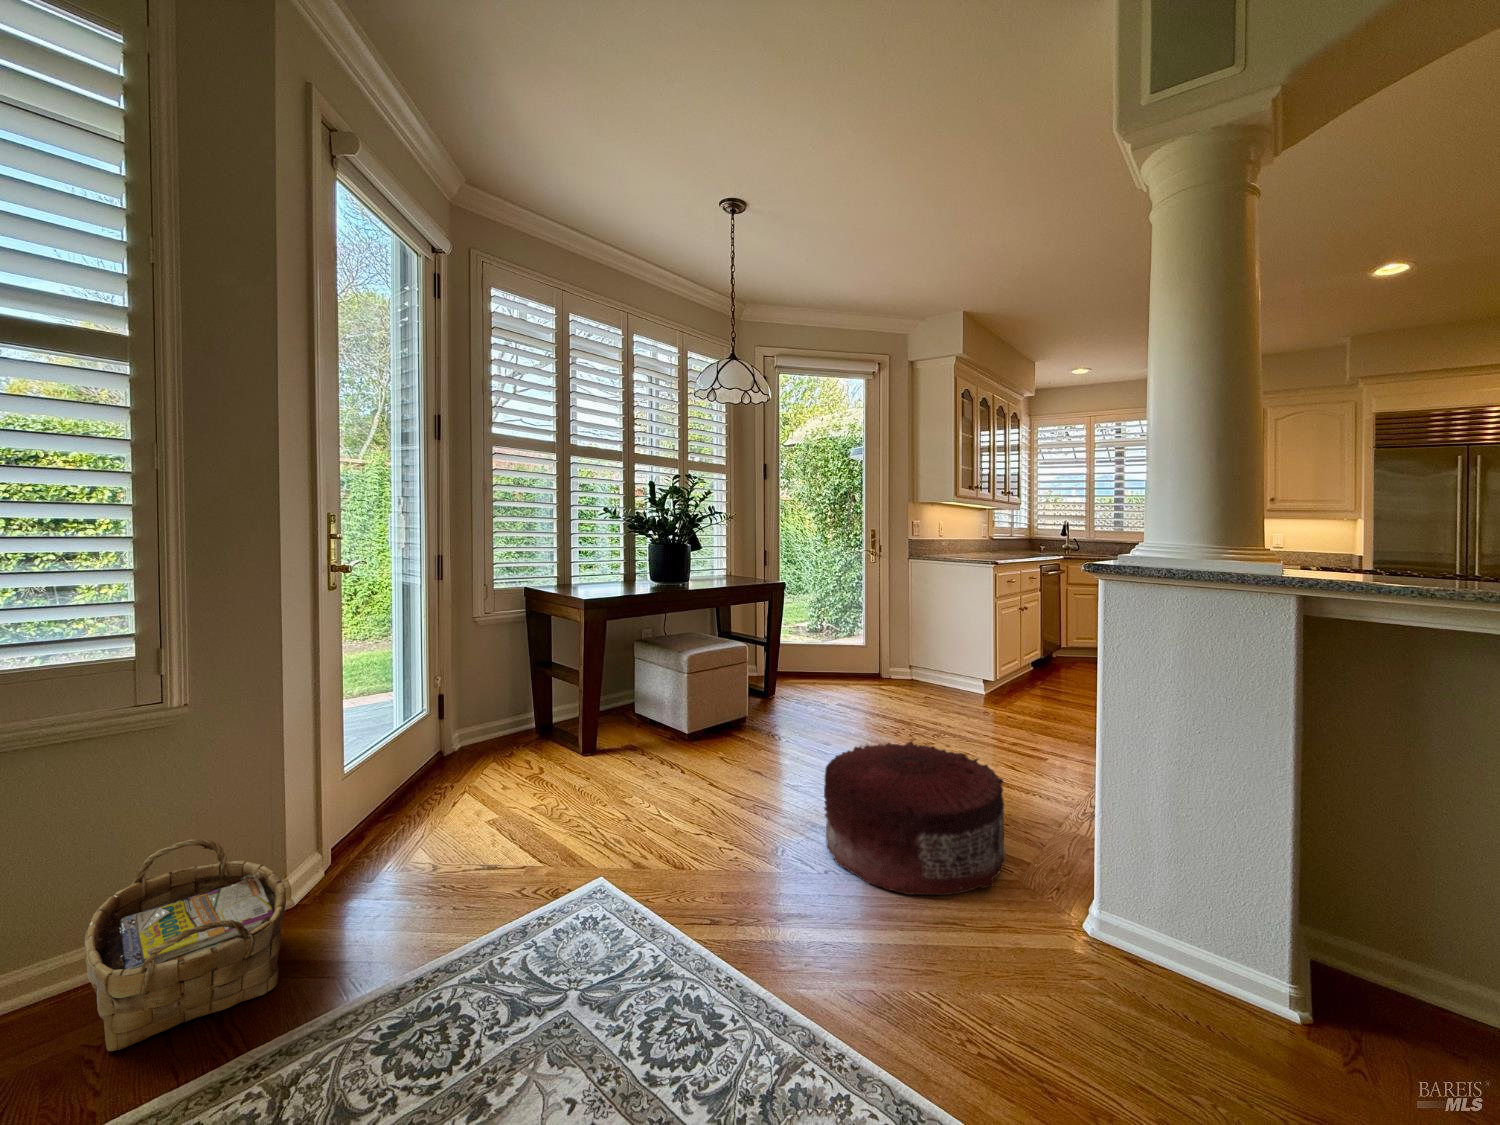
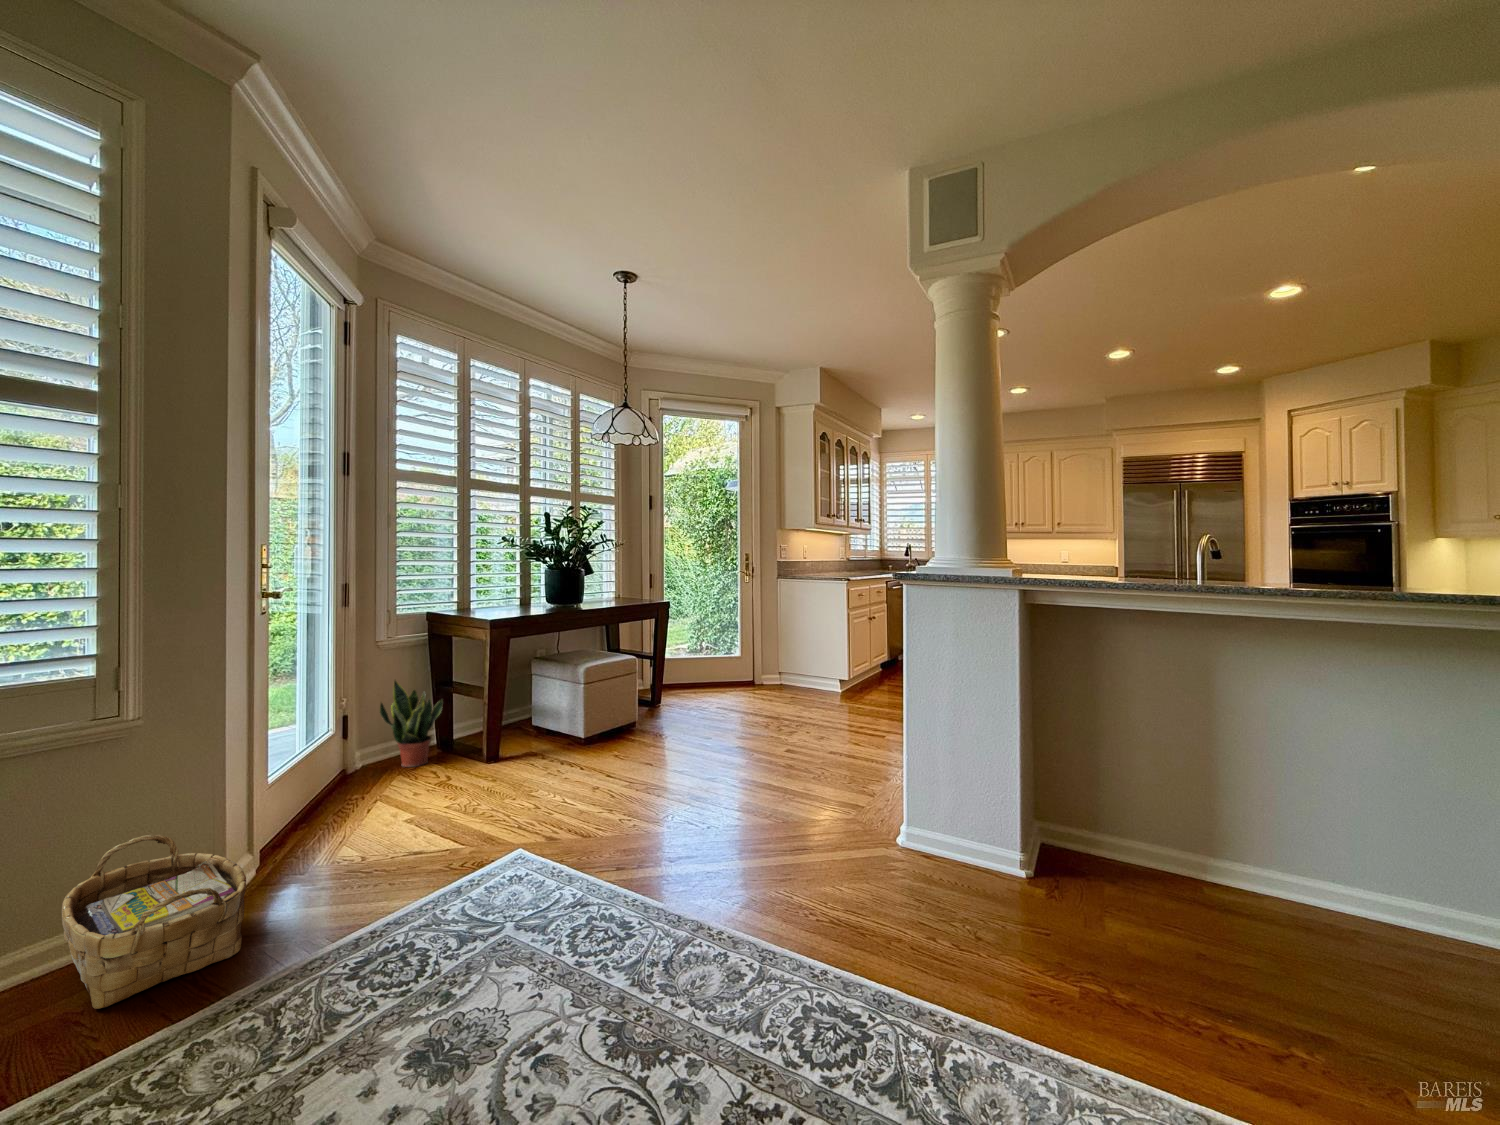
potted plant: none [473,660,539,755] -> present [380,681,443,767]
pouf: present [824,741,1005,895] -> none [706,723,846,835]

